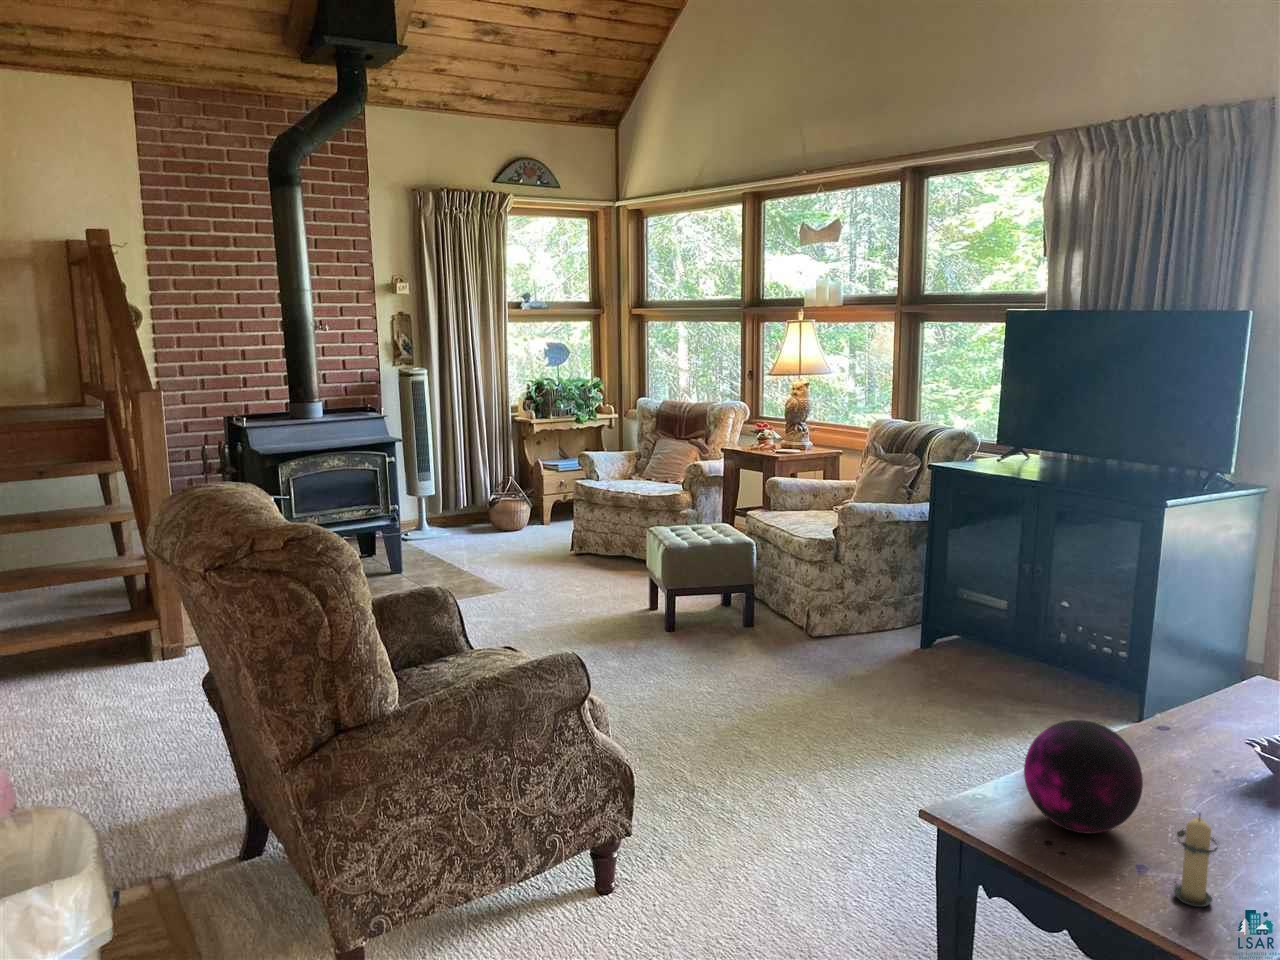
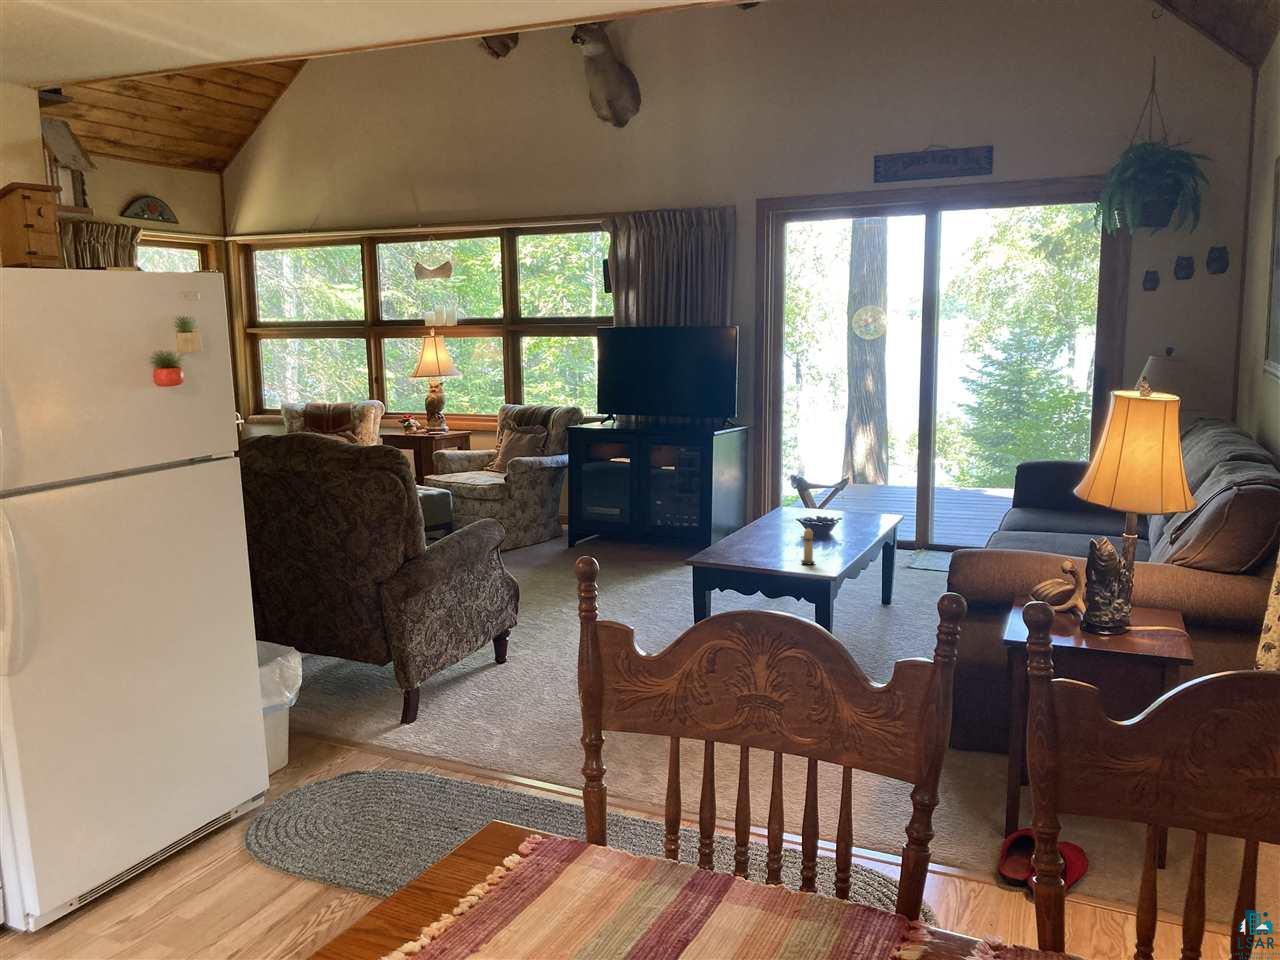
decorative orb: present [1024,720,1143,834] -> none [729,506,778,556]

